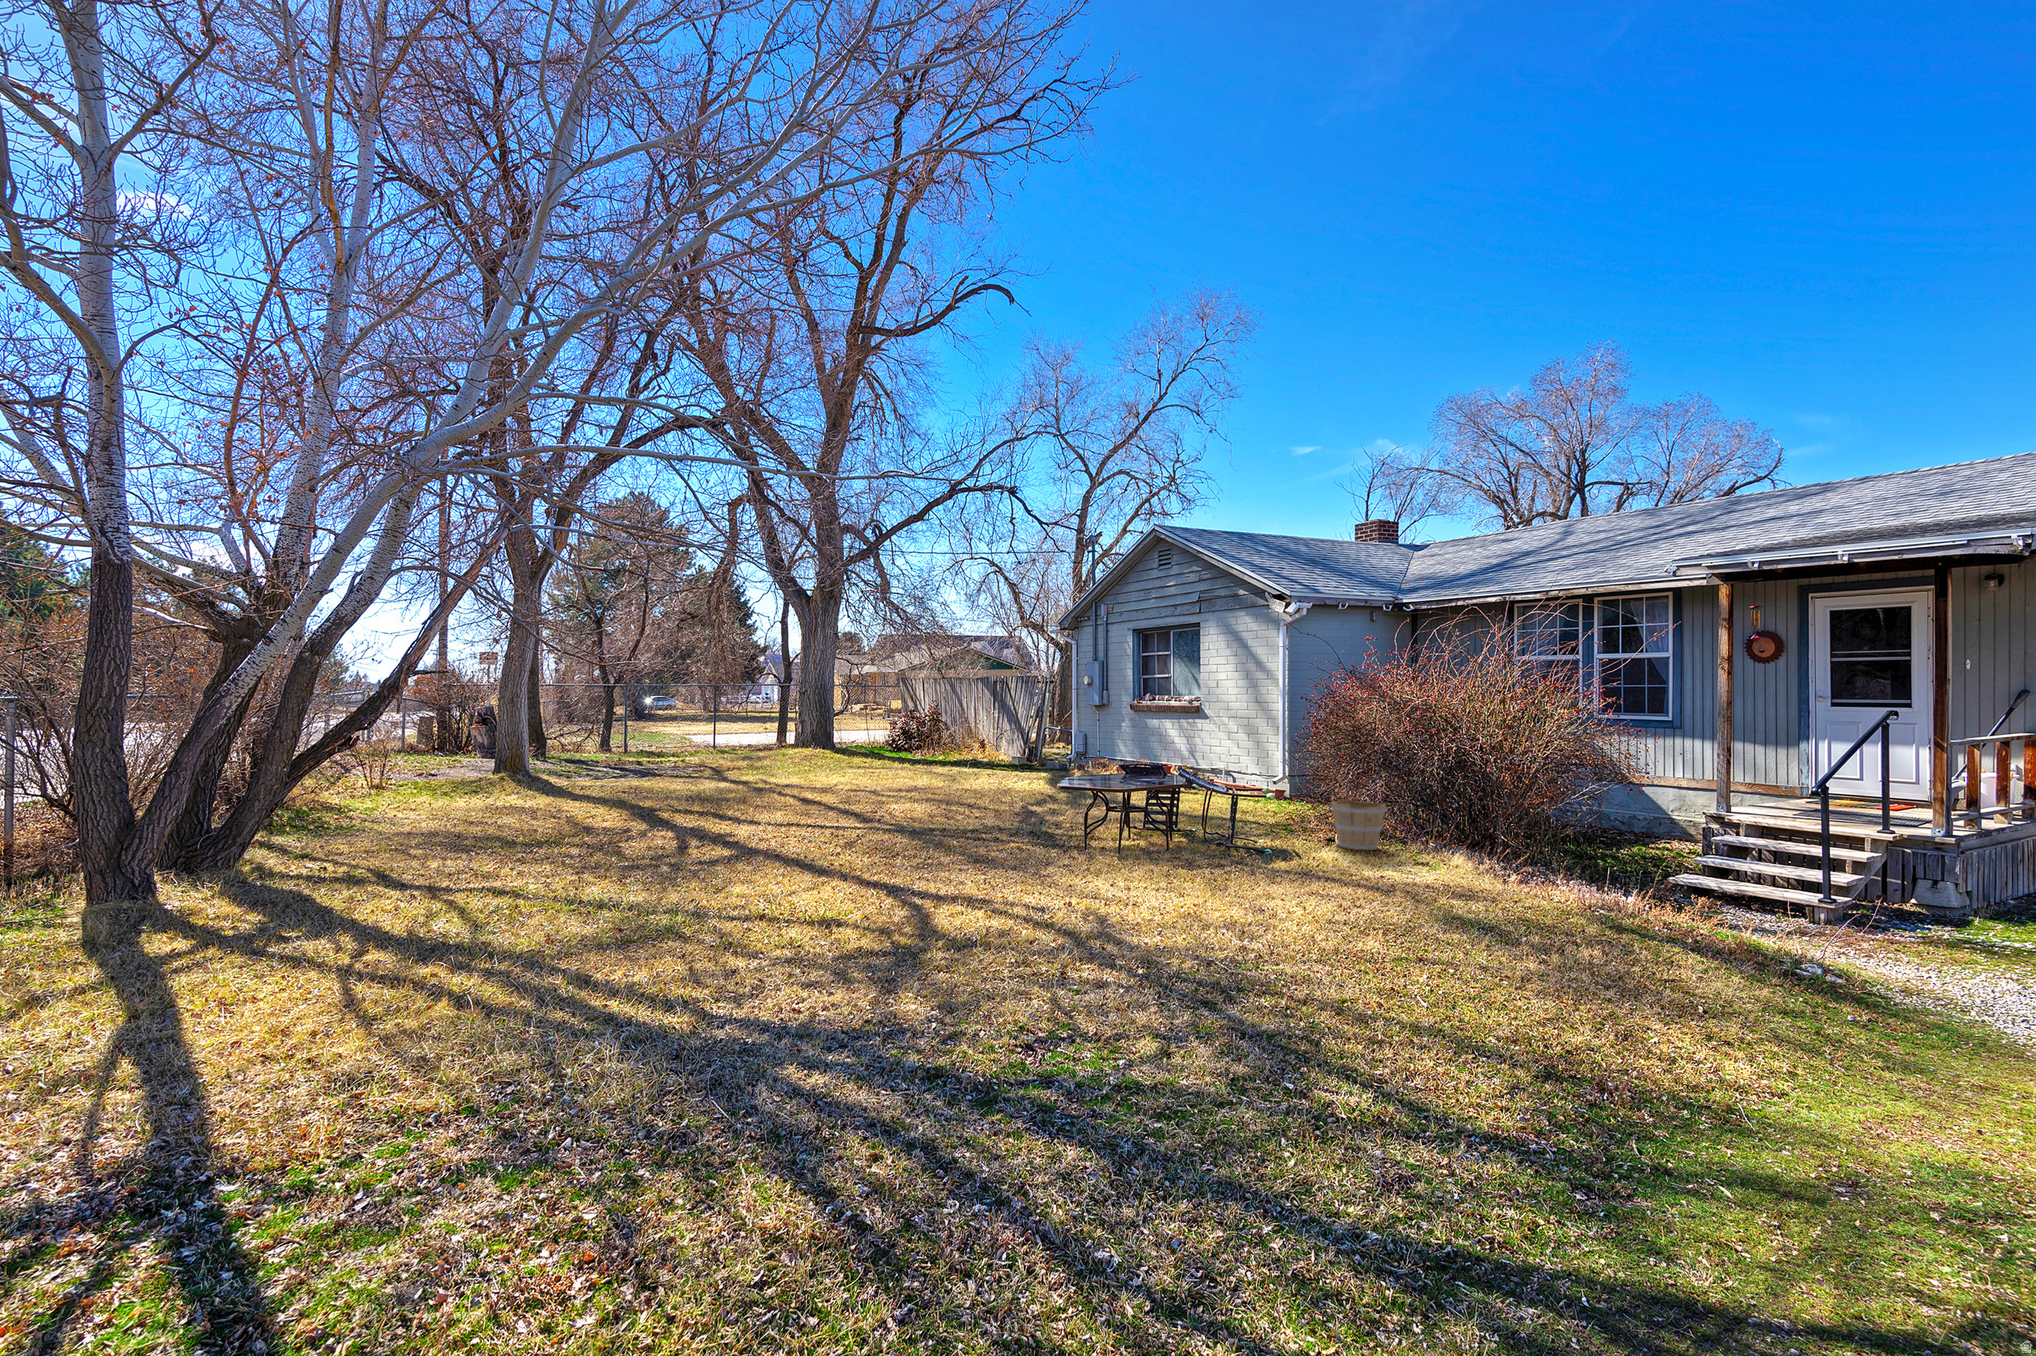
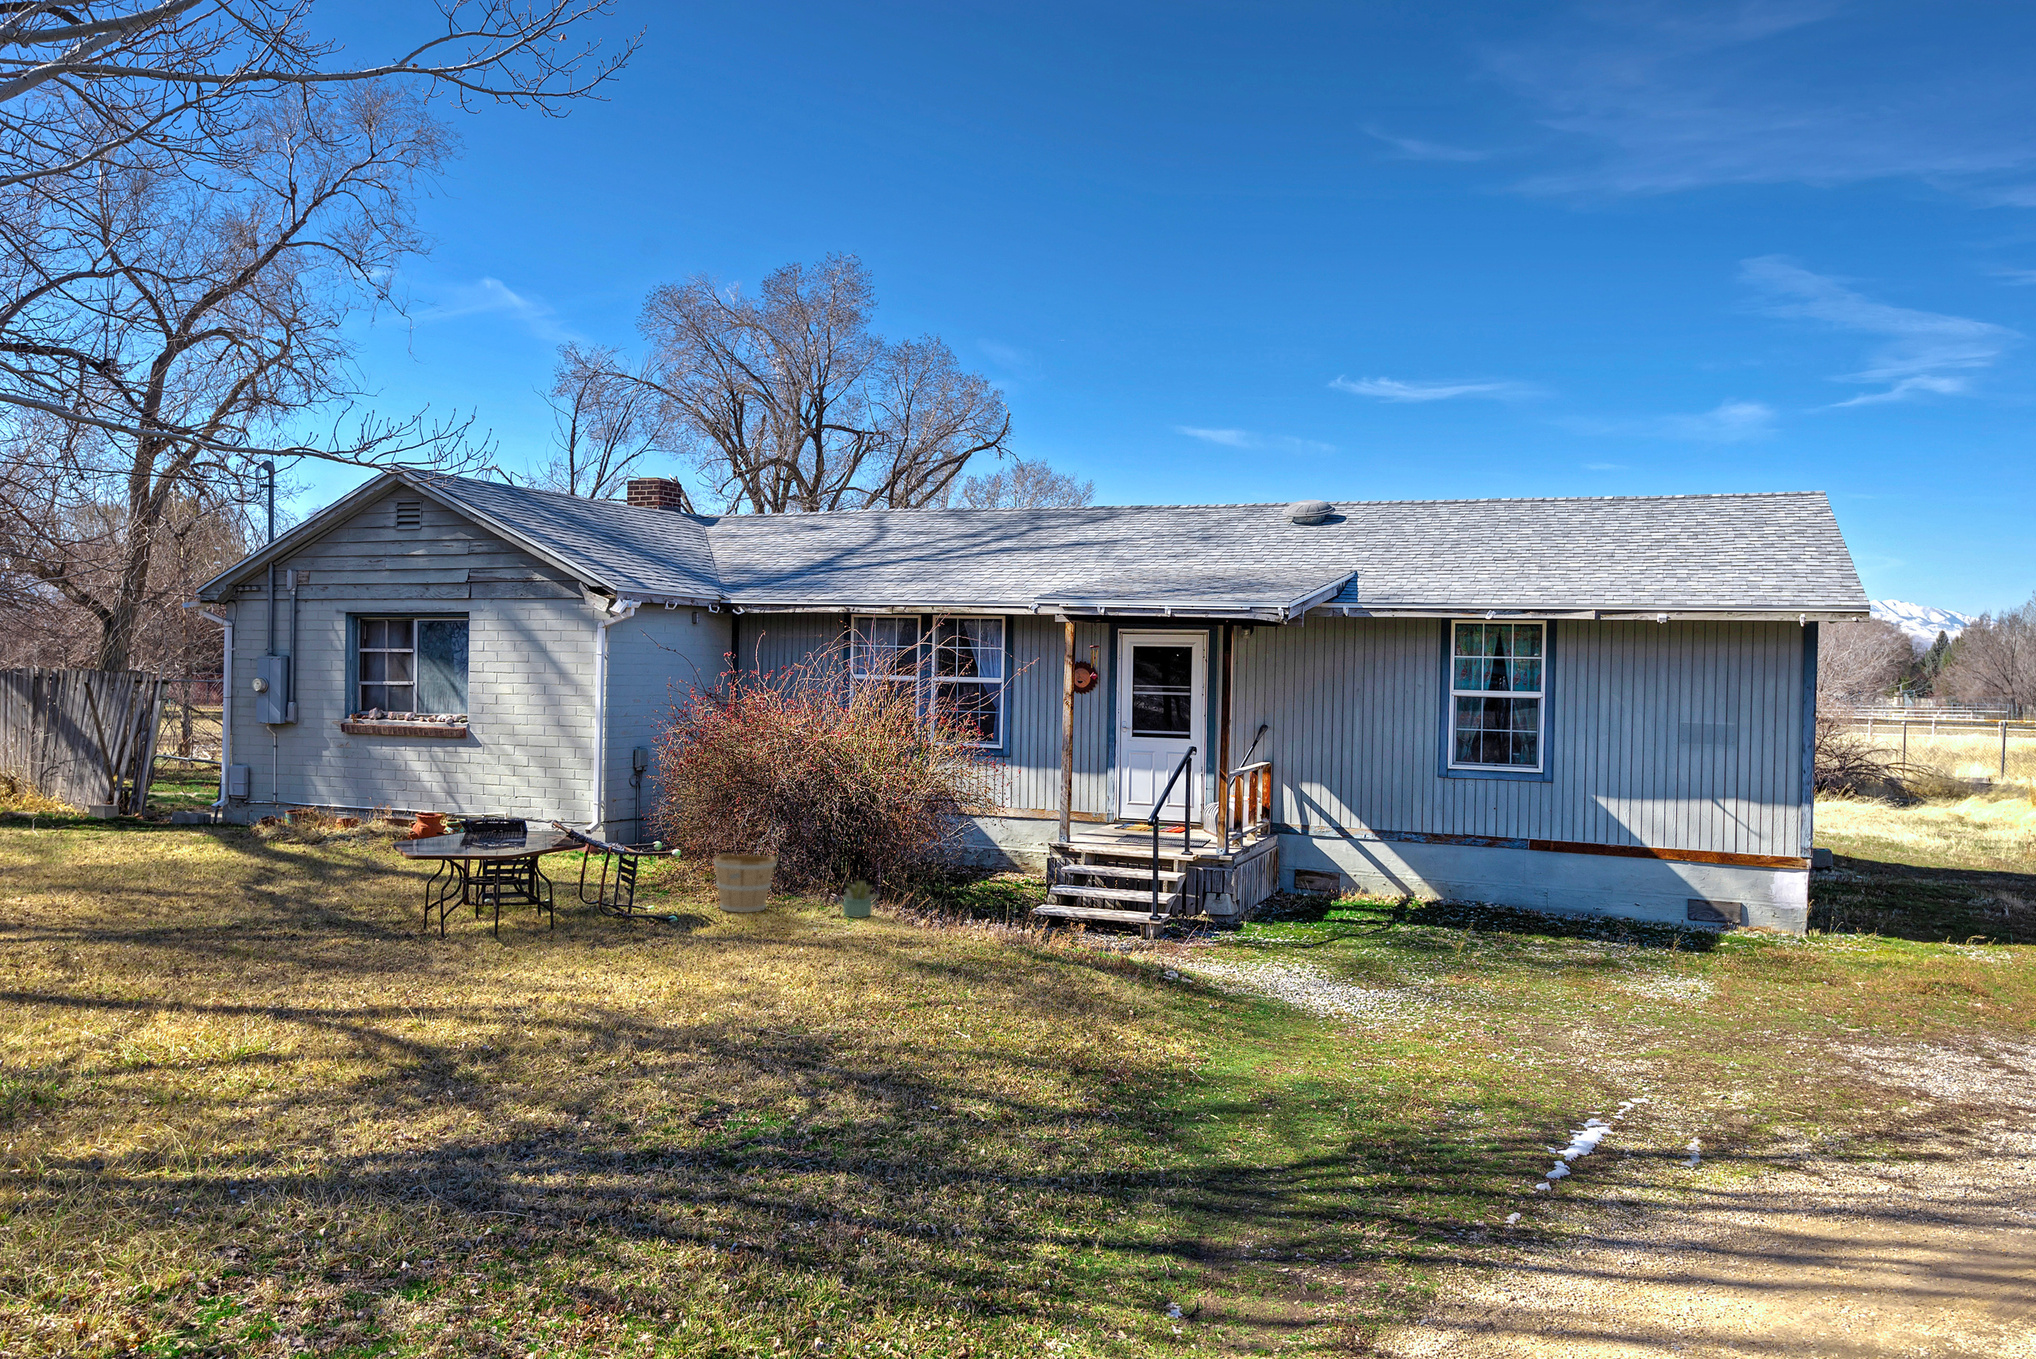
decorative plant: none [1441,831,1482,865] -> present [839,881,879,918]

